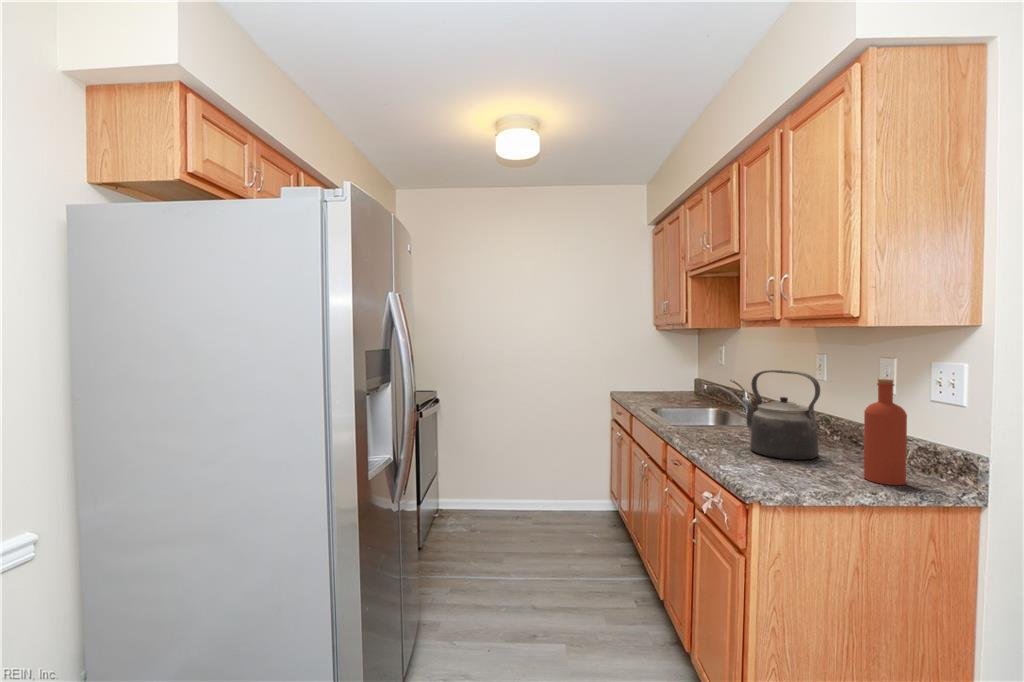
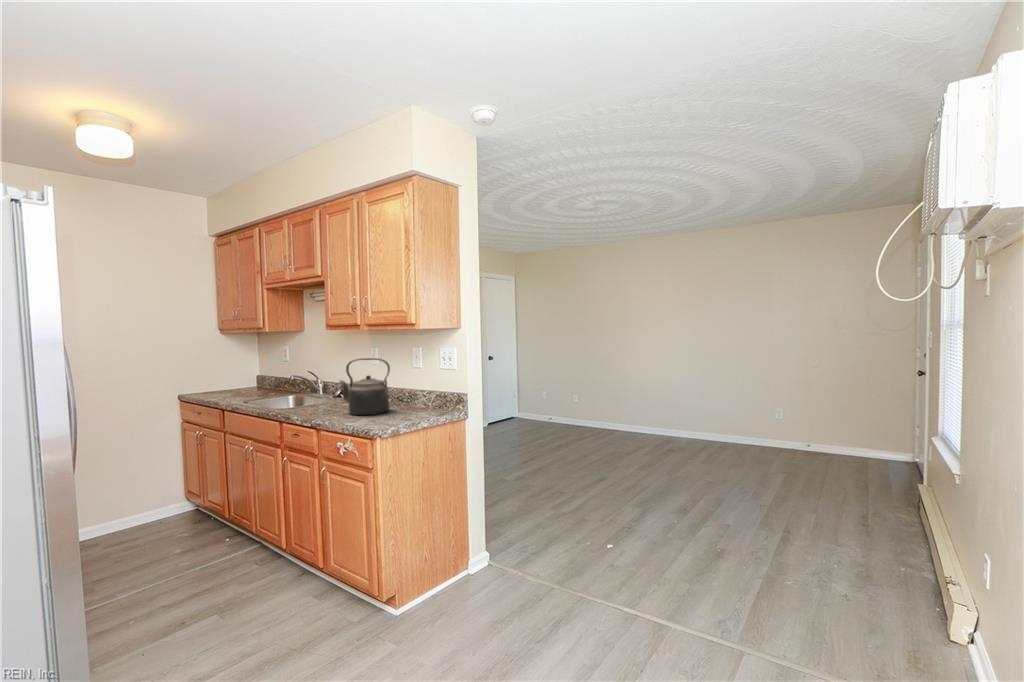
bottle: present [864,379,907,485] -> none [417,358,437,415]

